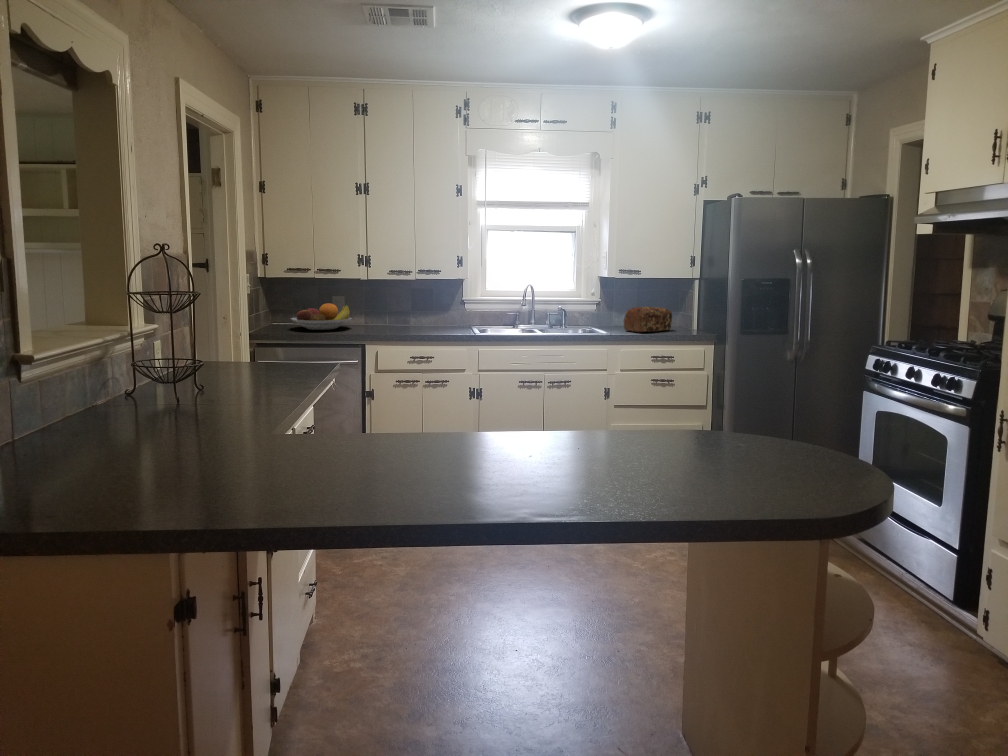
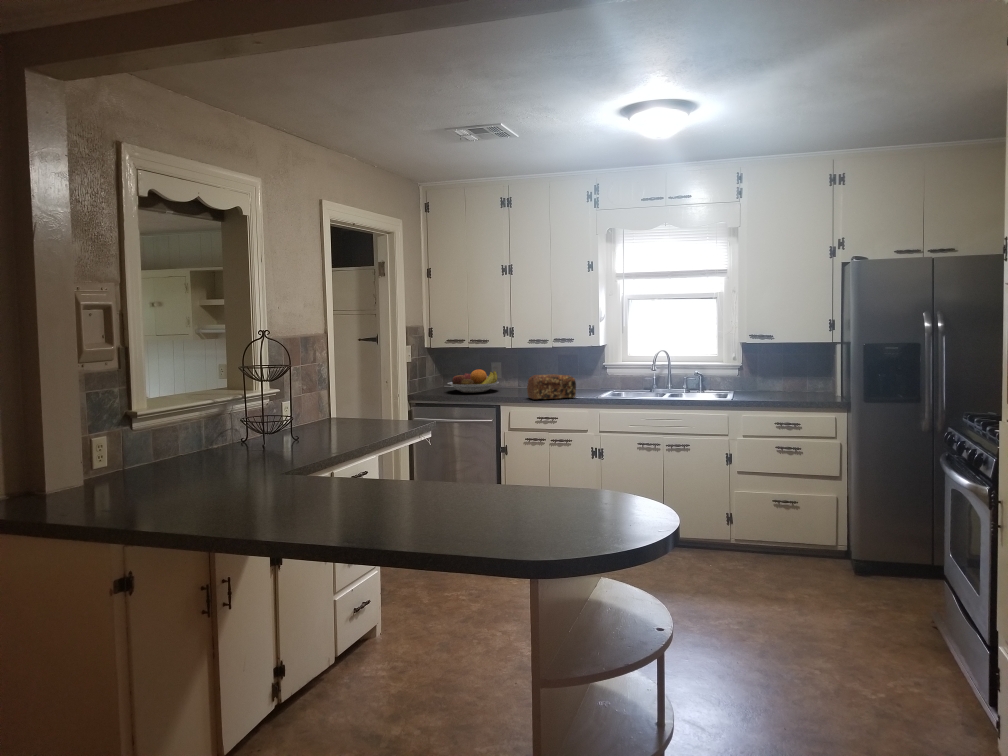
bread loaf: present [624,307,672,332] -> present [527,374,576,400]

